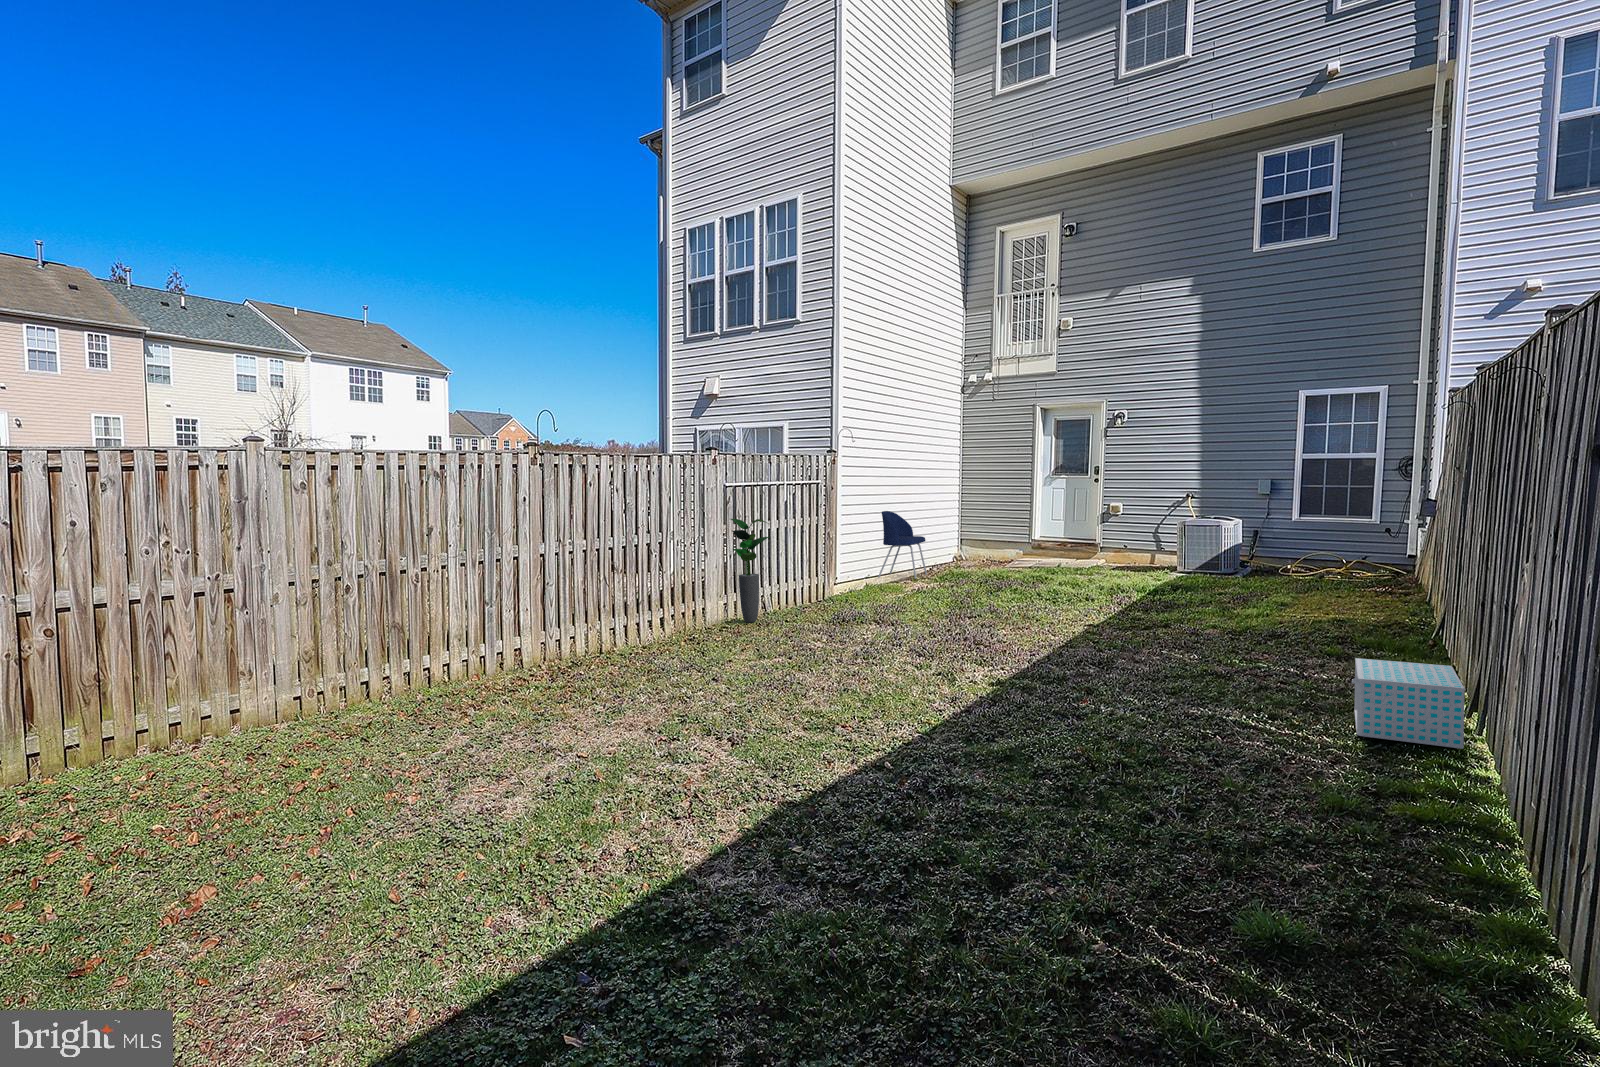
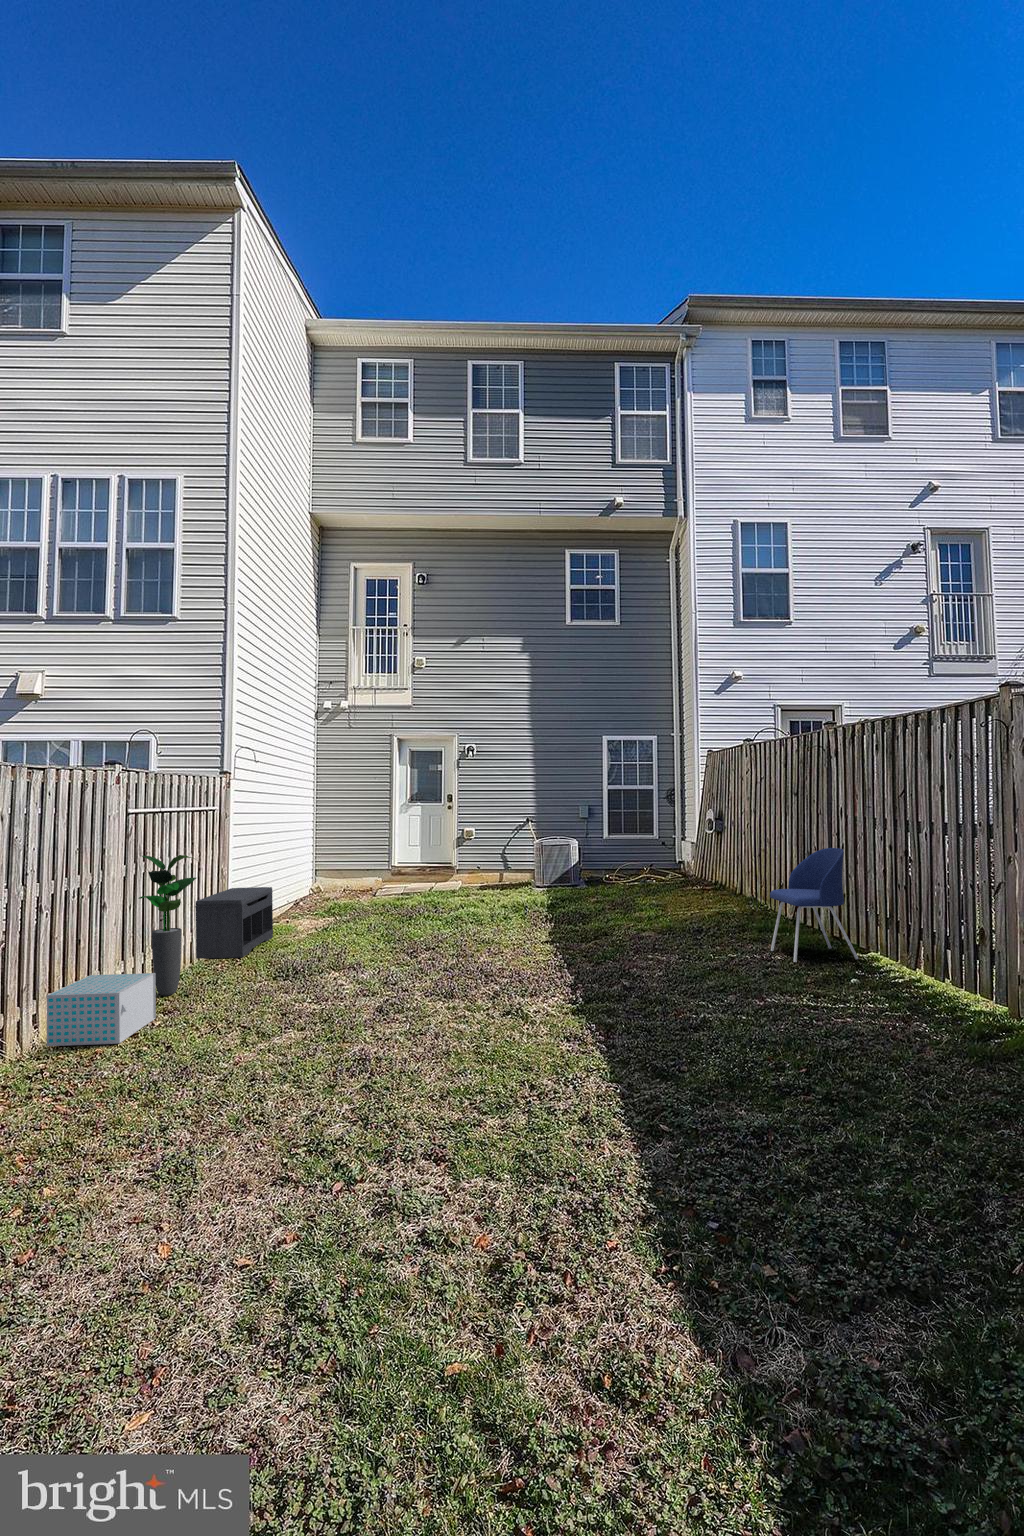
chair: present [878,511,927,579] -> present [770,848,859,962]
bench: none [794,549,867,604] -> present [195,887,273,959]
storage box: present [1352,658,1465,749] -> present [47,973,156,1046]

